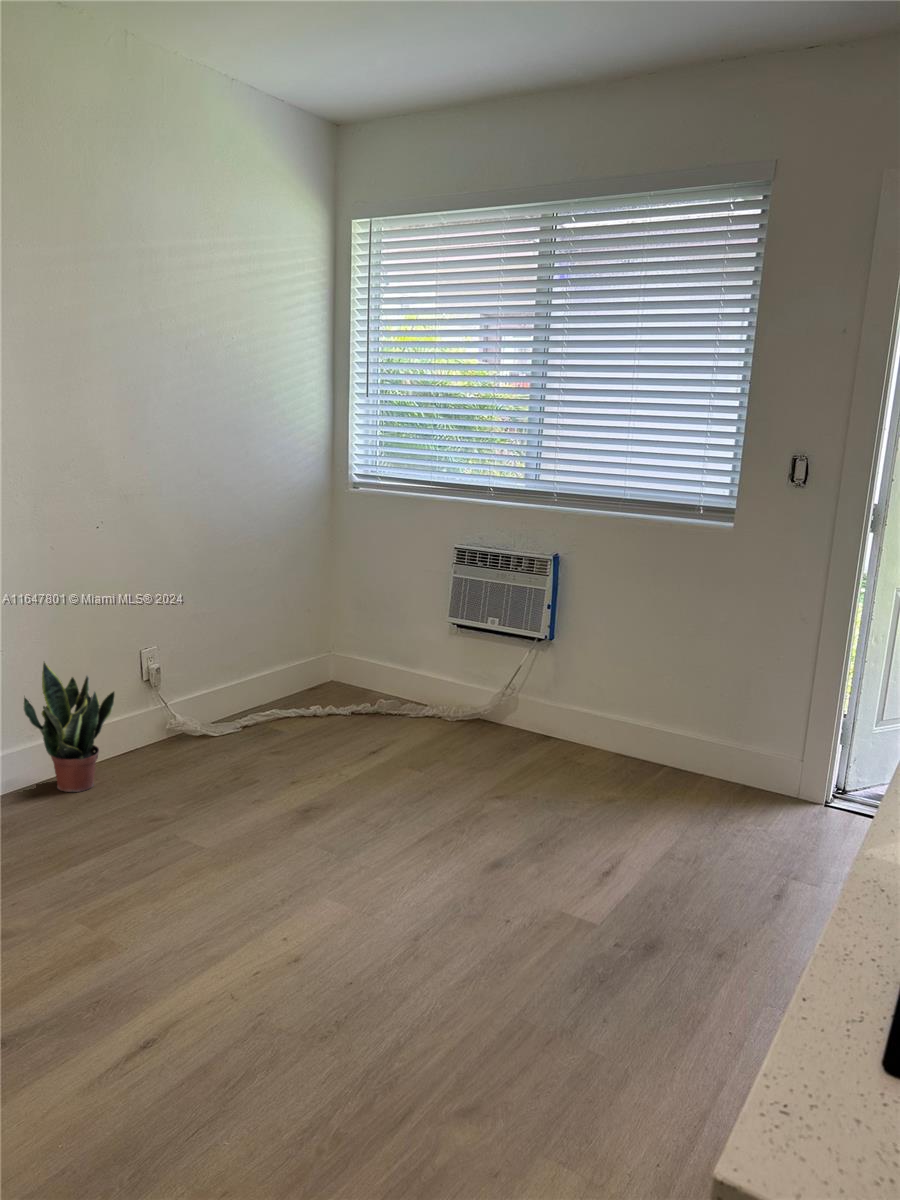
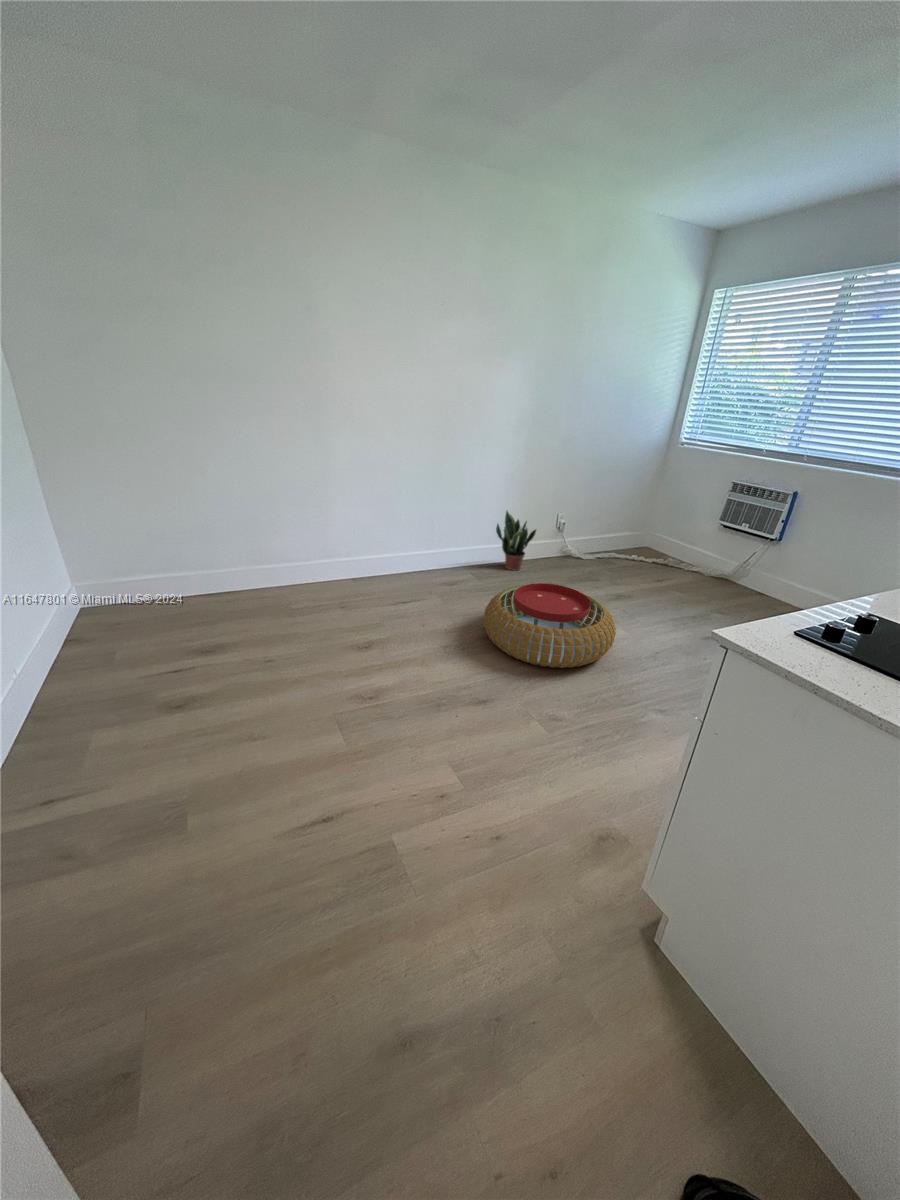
pouf: none [62,807,346,993] -> present [483,583,616,668]

